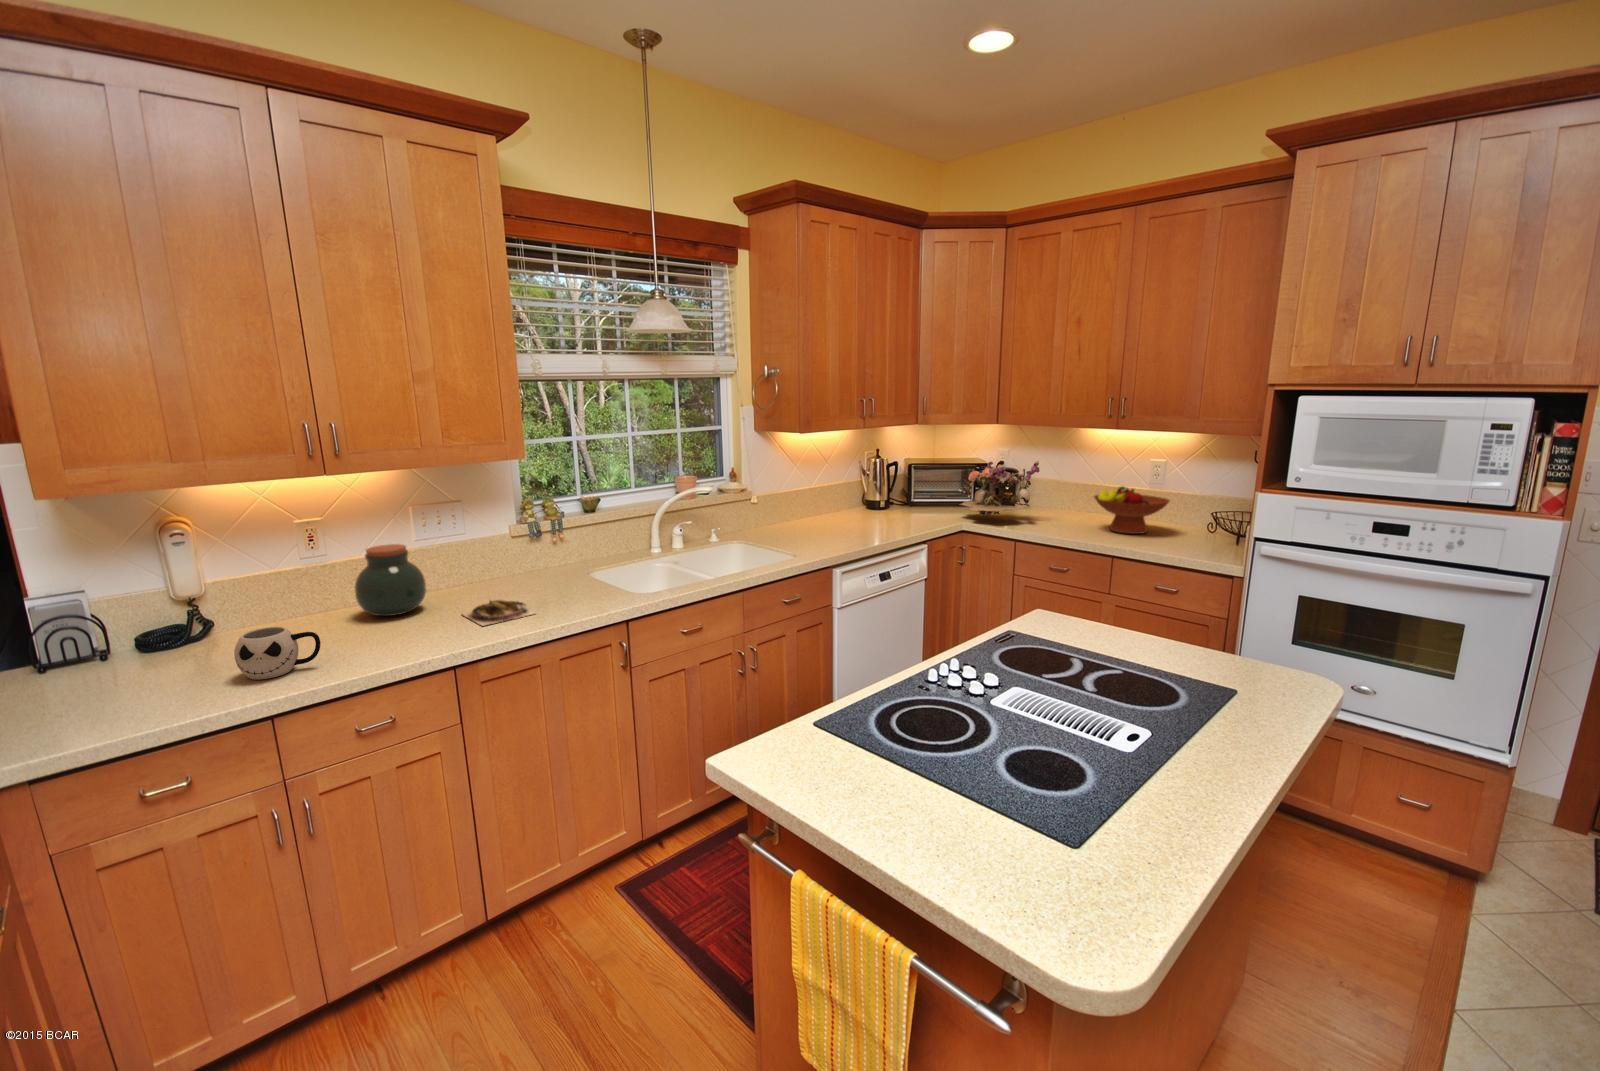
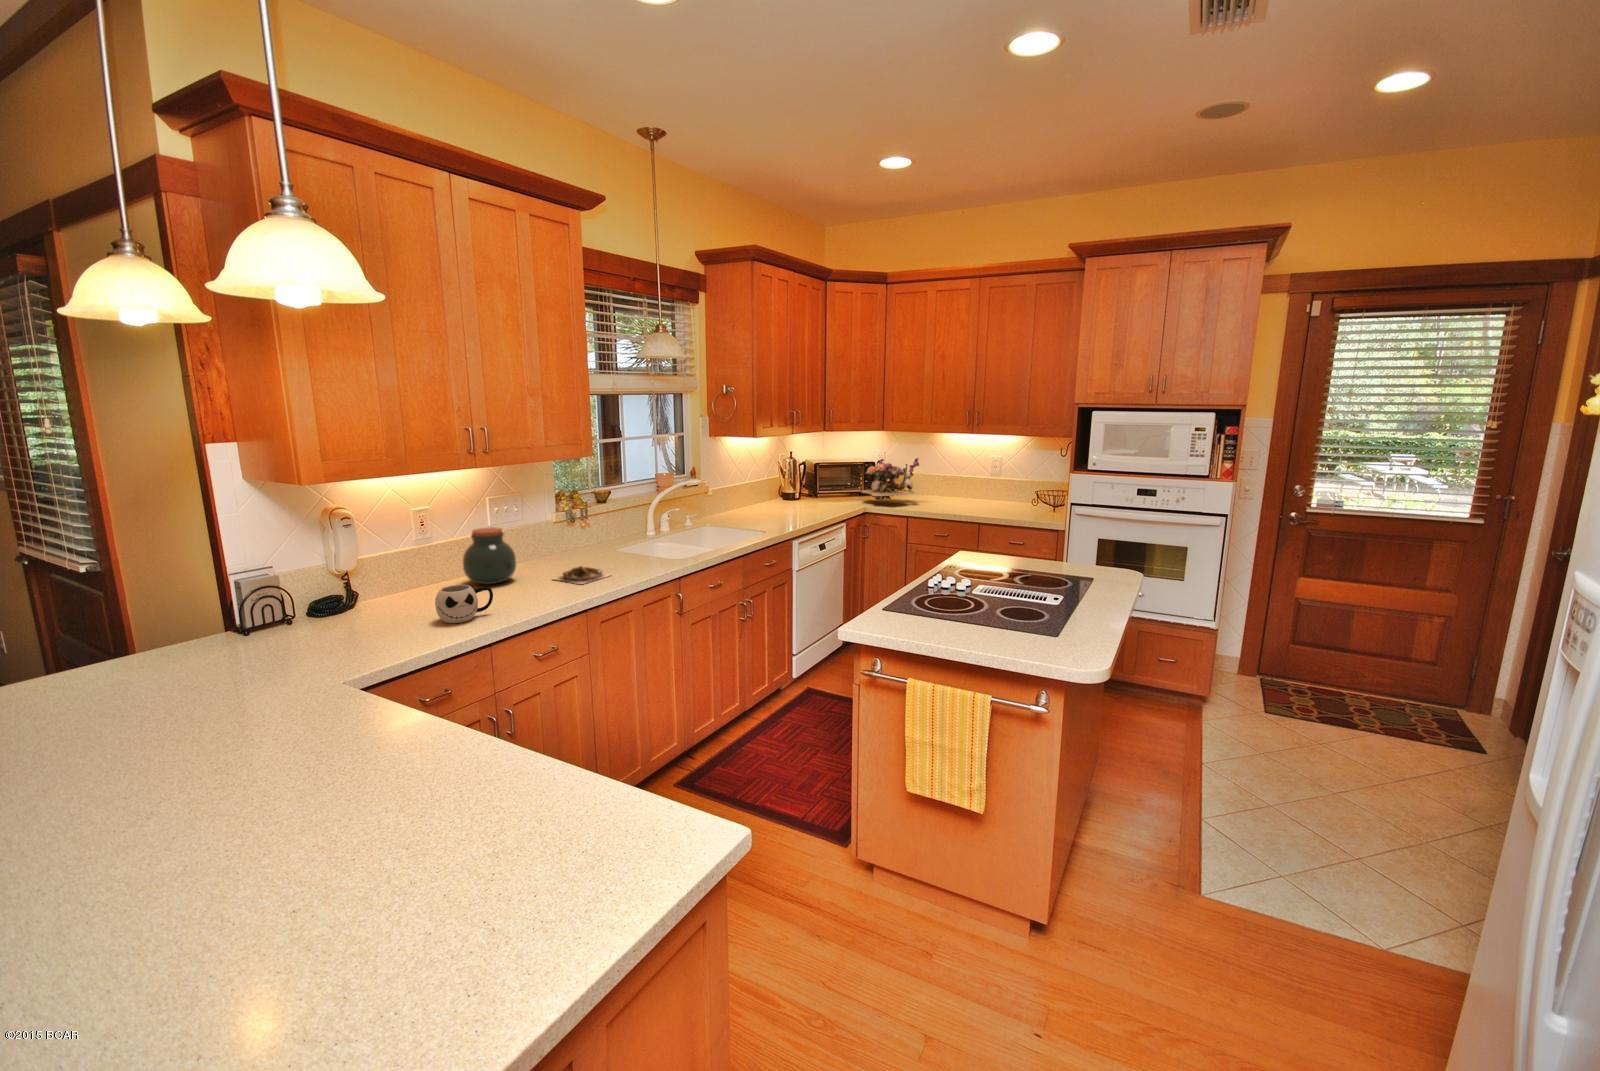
fruit bowl: present [1094,486,1170,534] -> none [959,474,1011,508]

